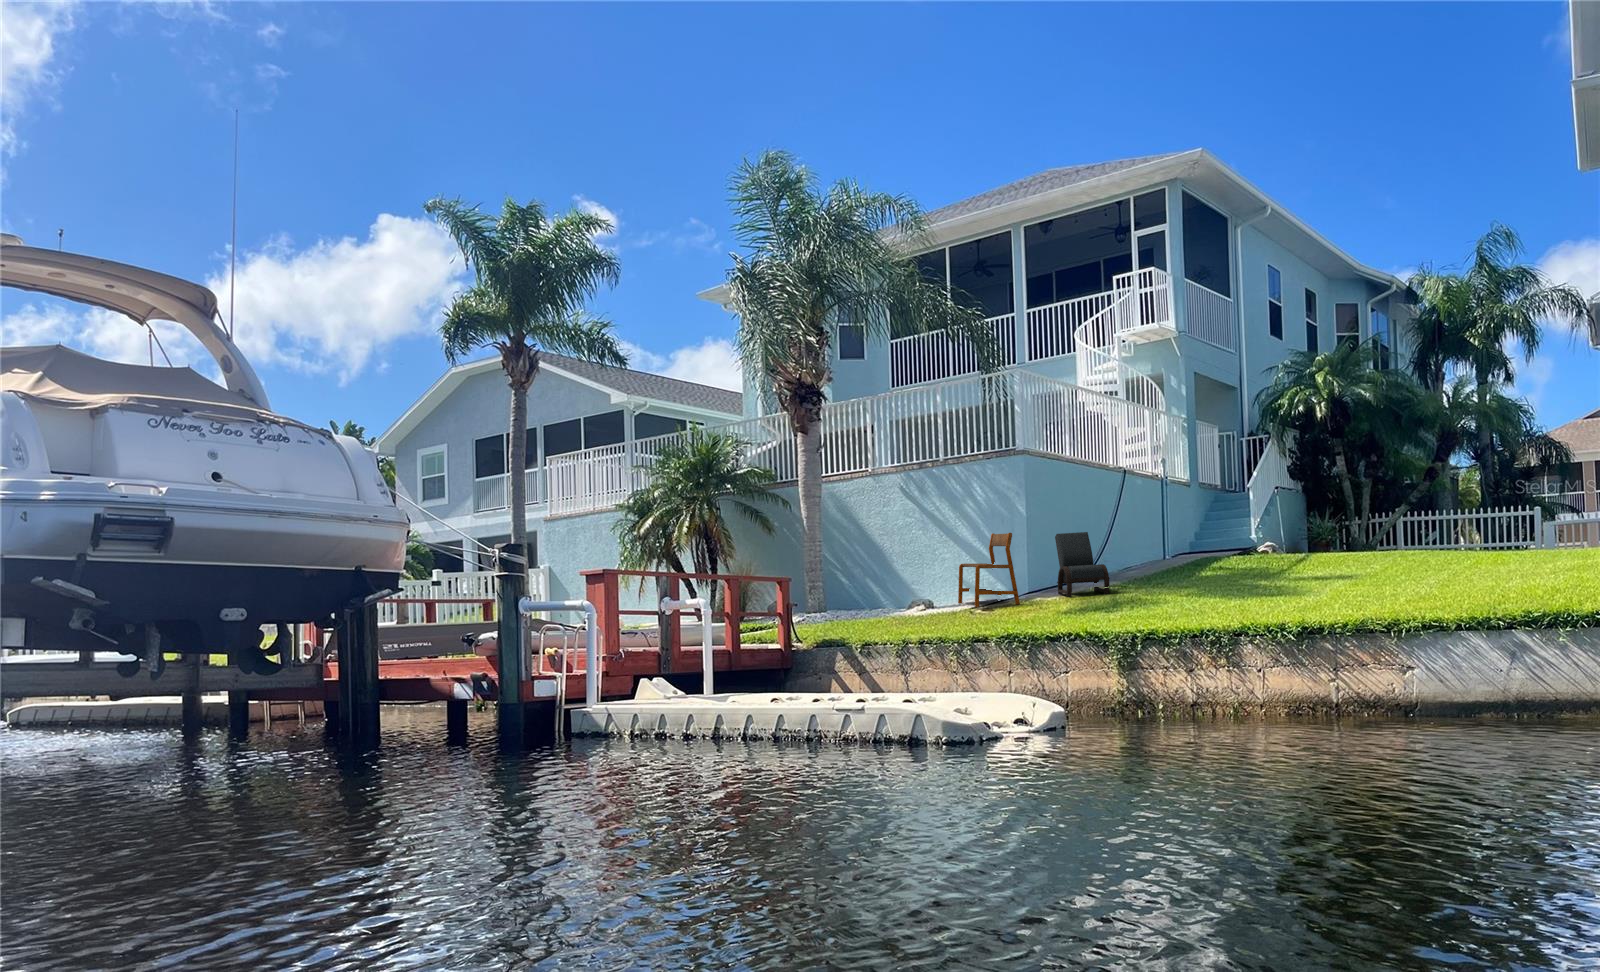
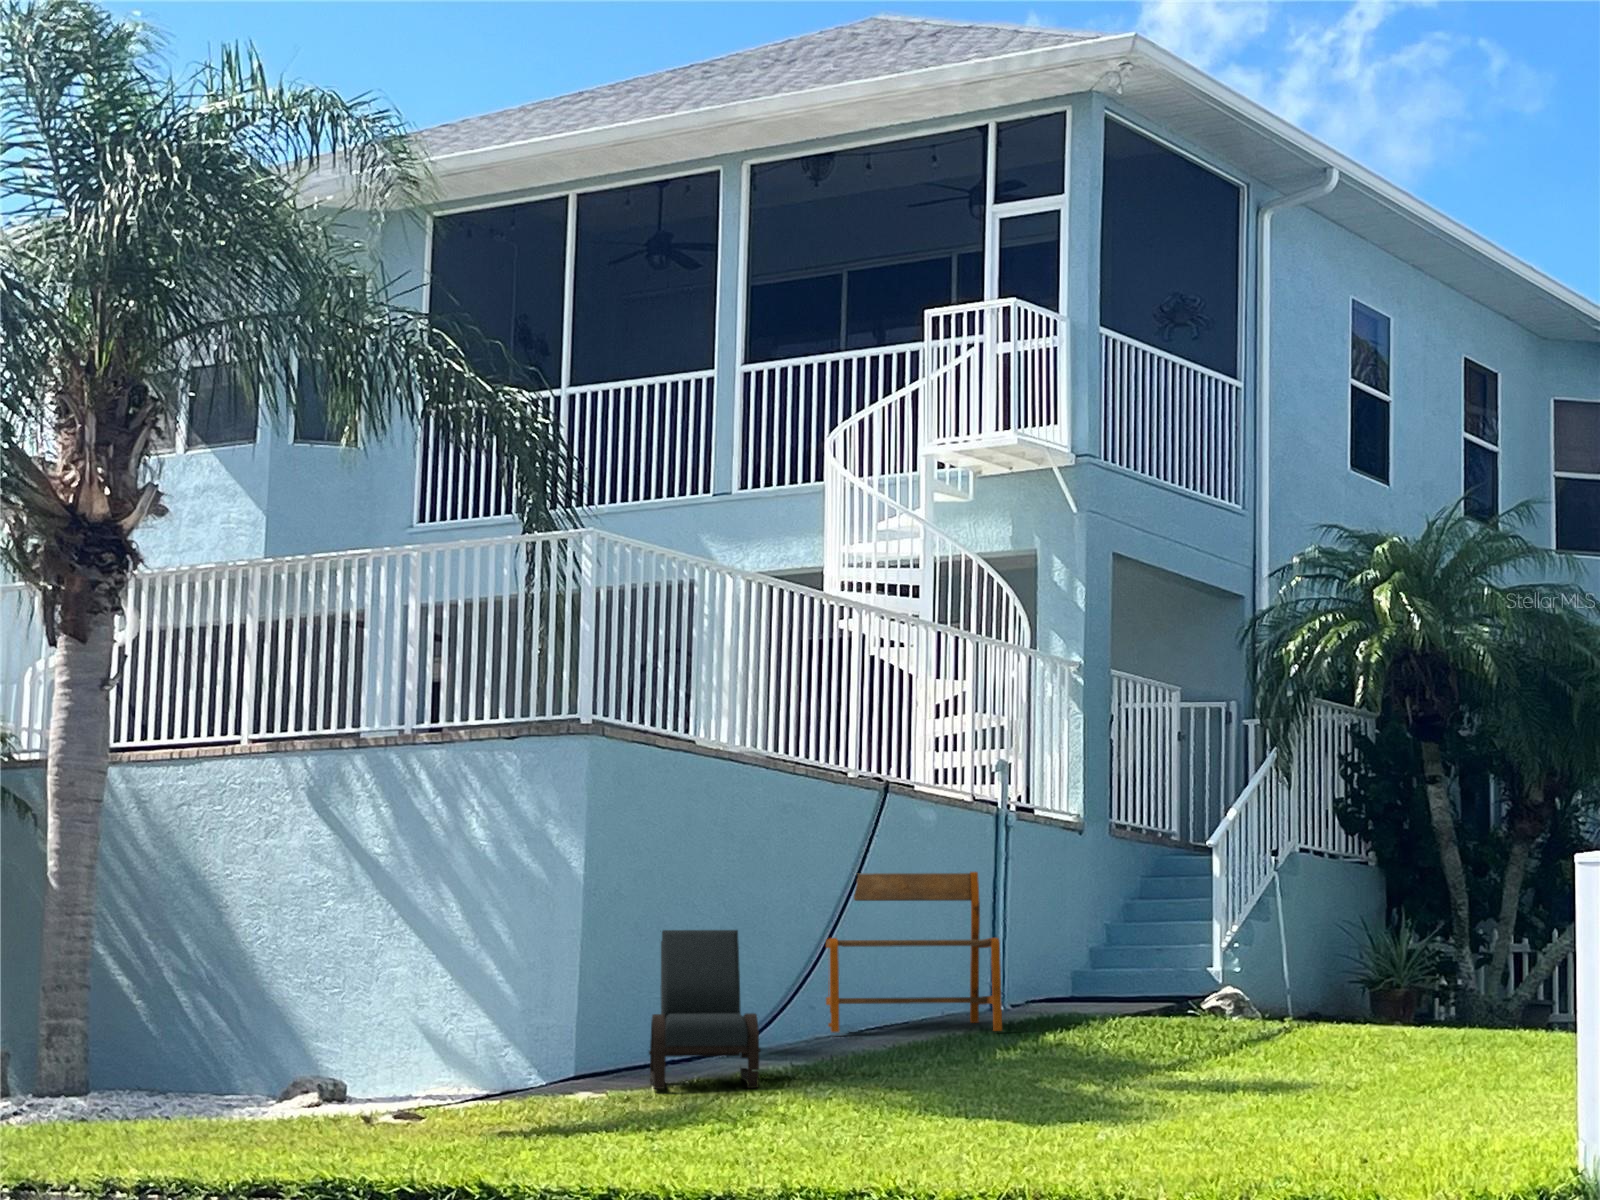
bench: present [958,533,1020,607] -> present [826,872,1002,1032]

